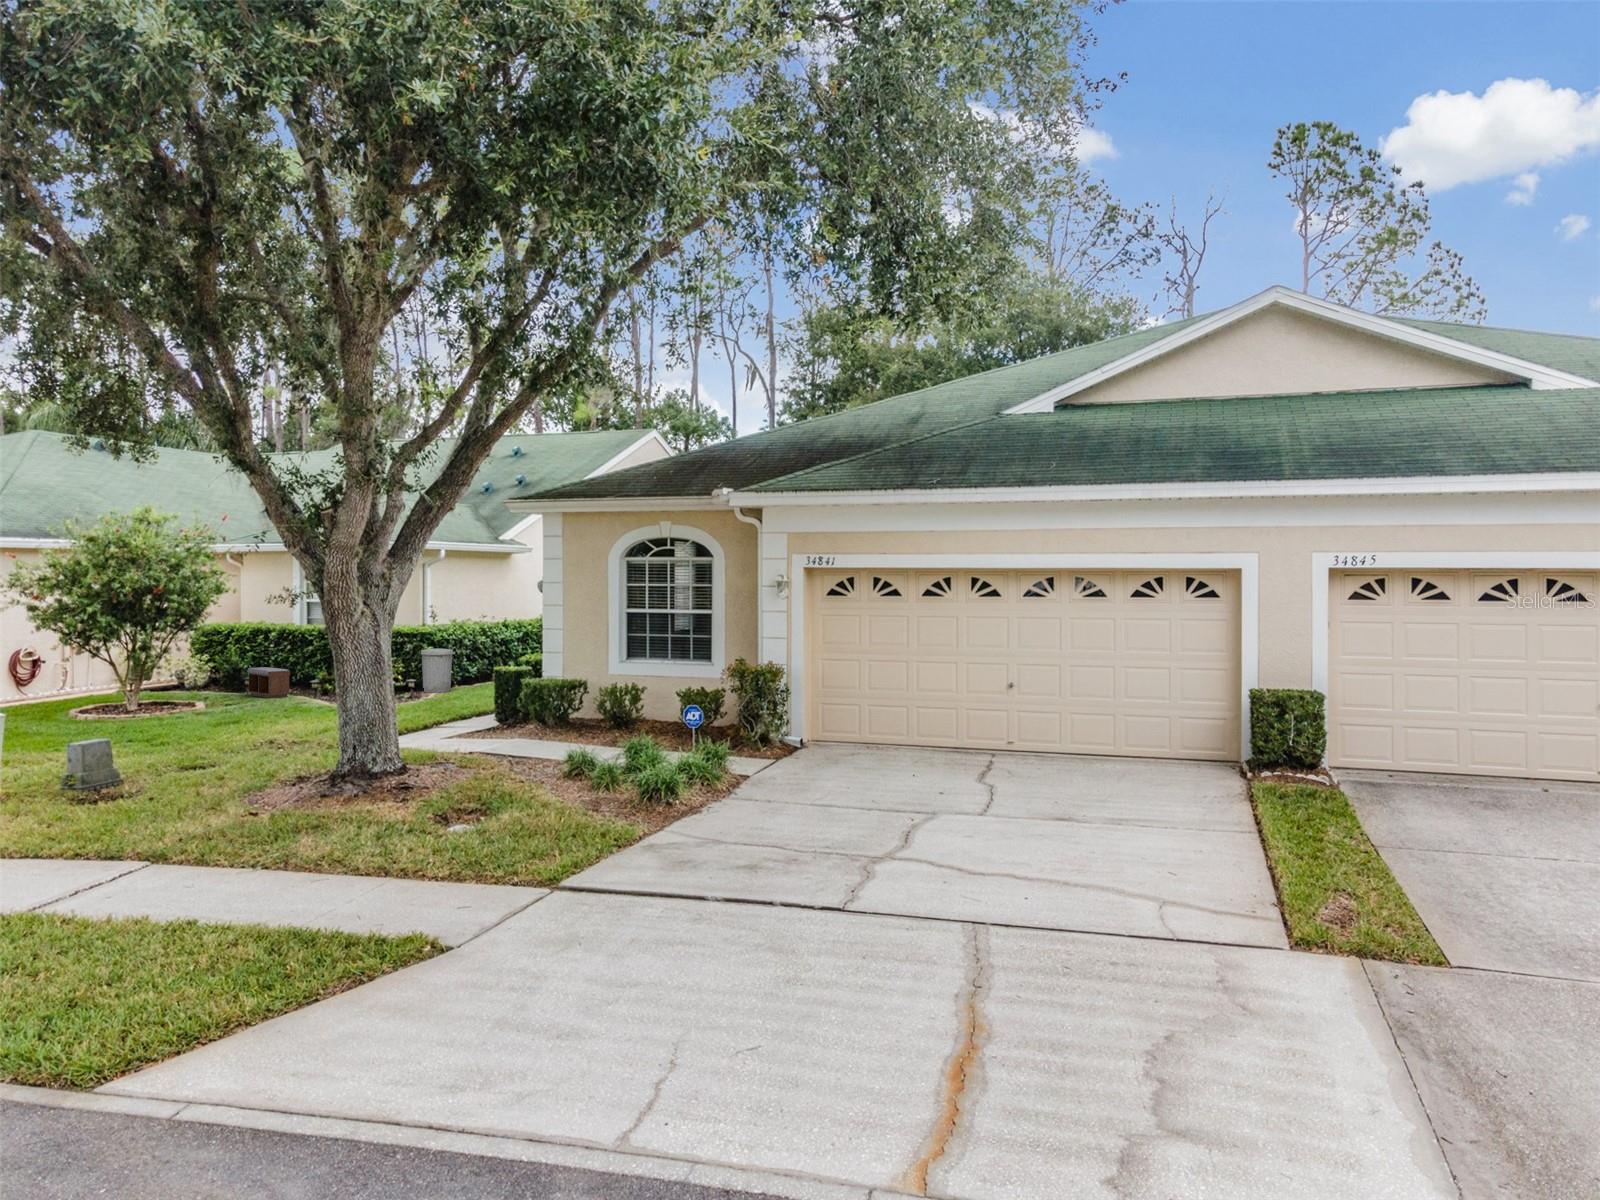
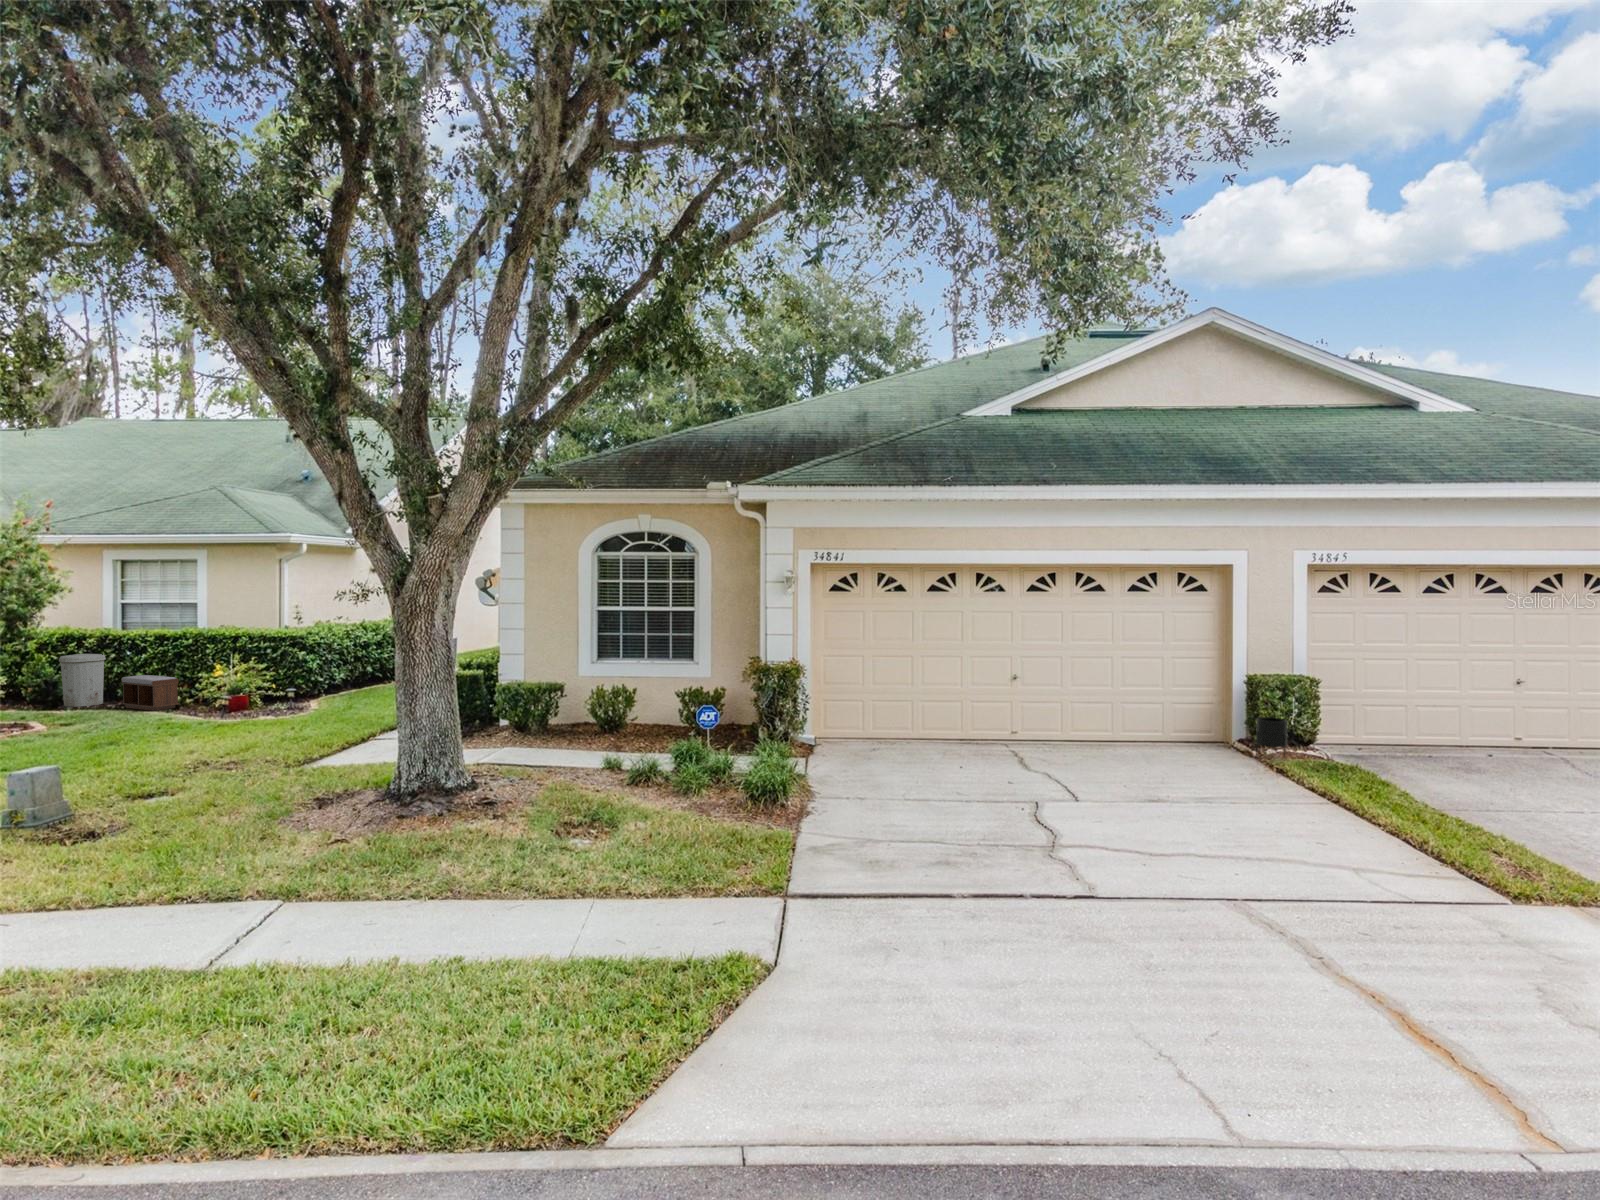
trash can: present [421,649,453,693] -> present [59,654,106,707]
planter: none [1250,735,1284,781] -> present [1256,717,1287,748]

